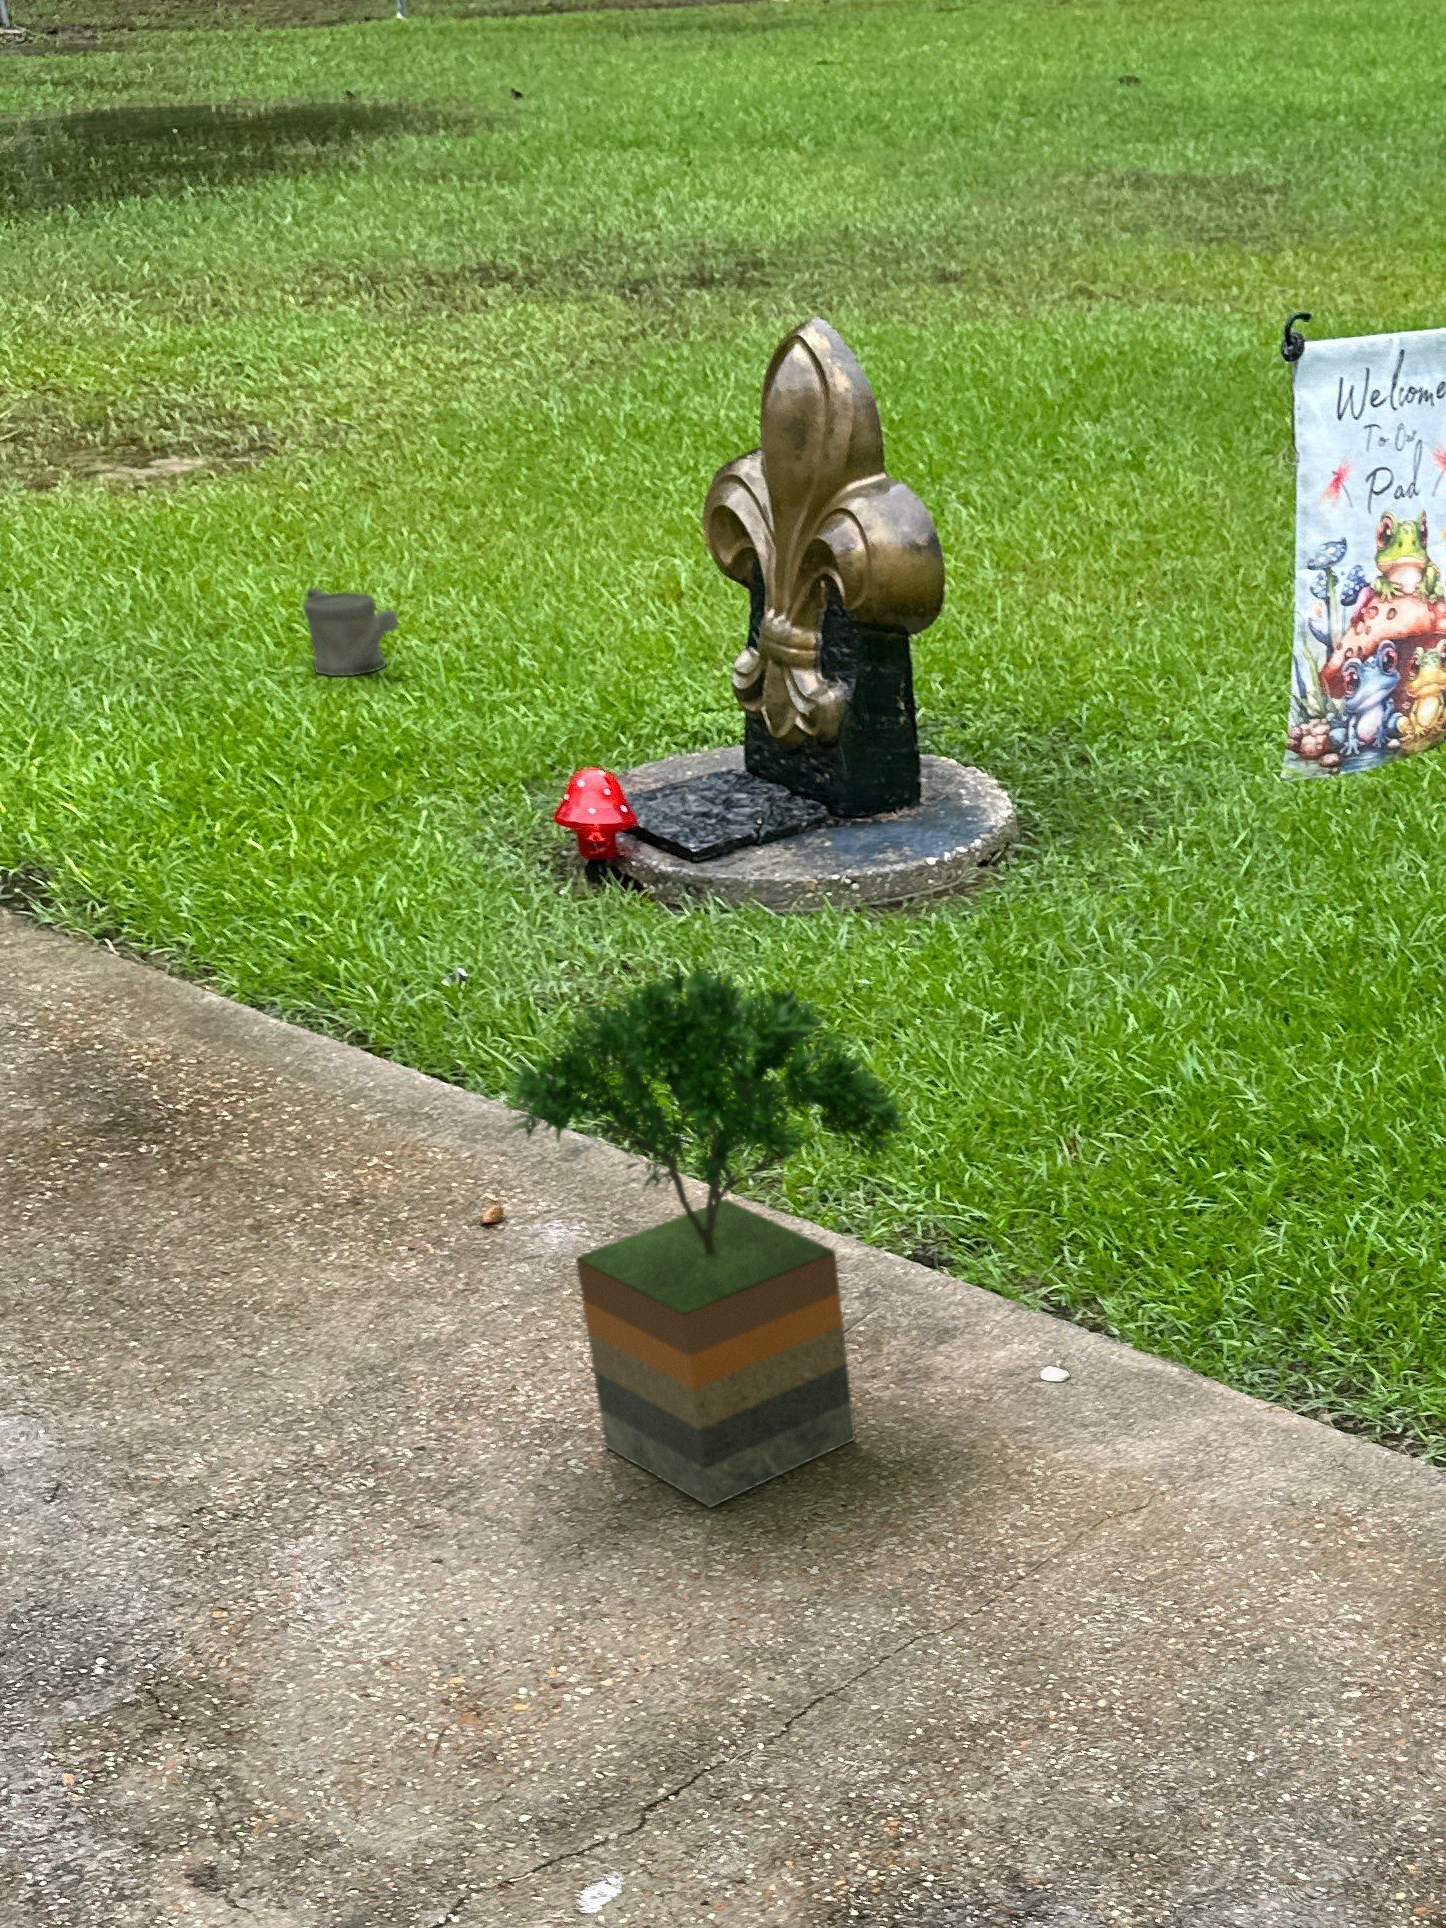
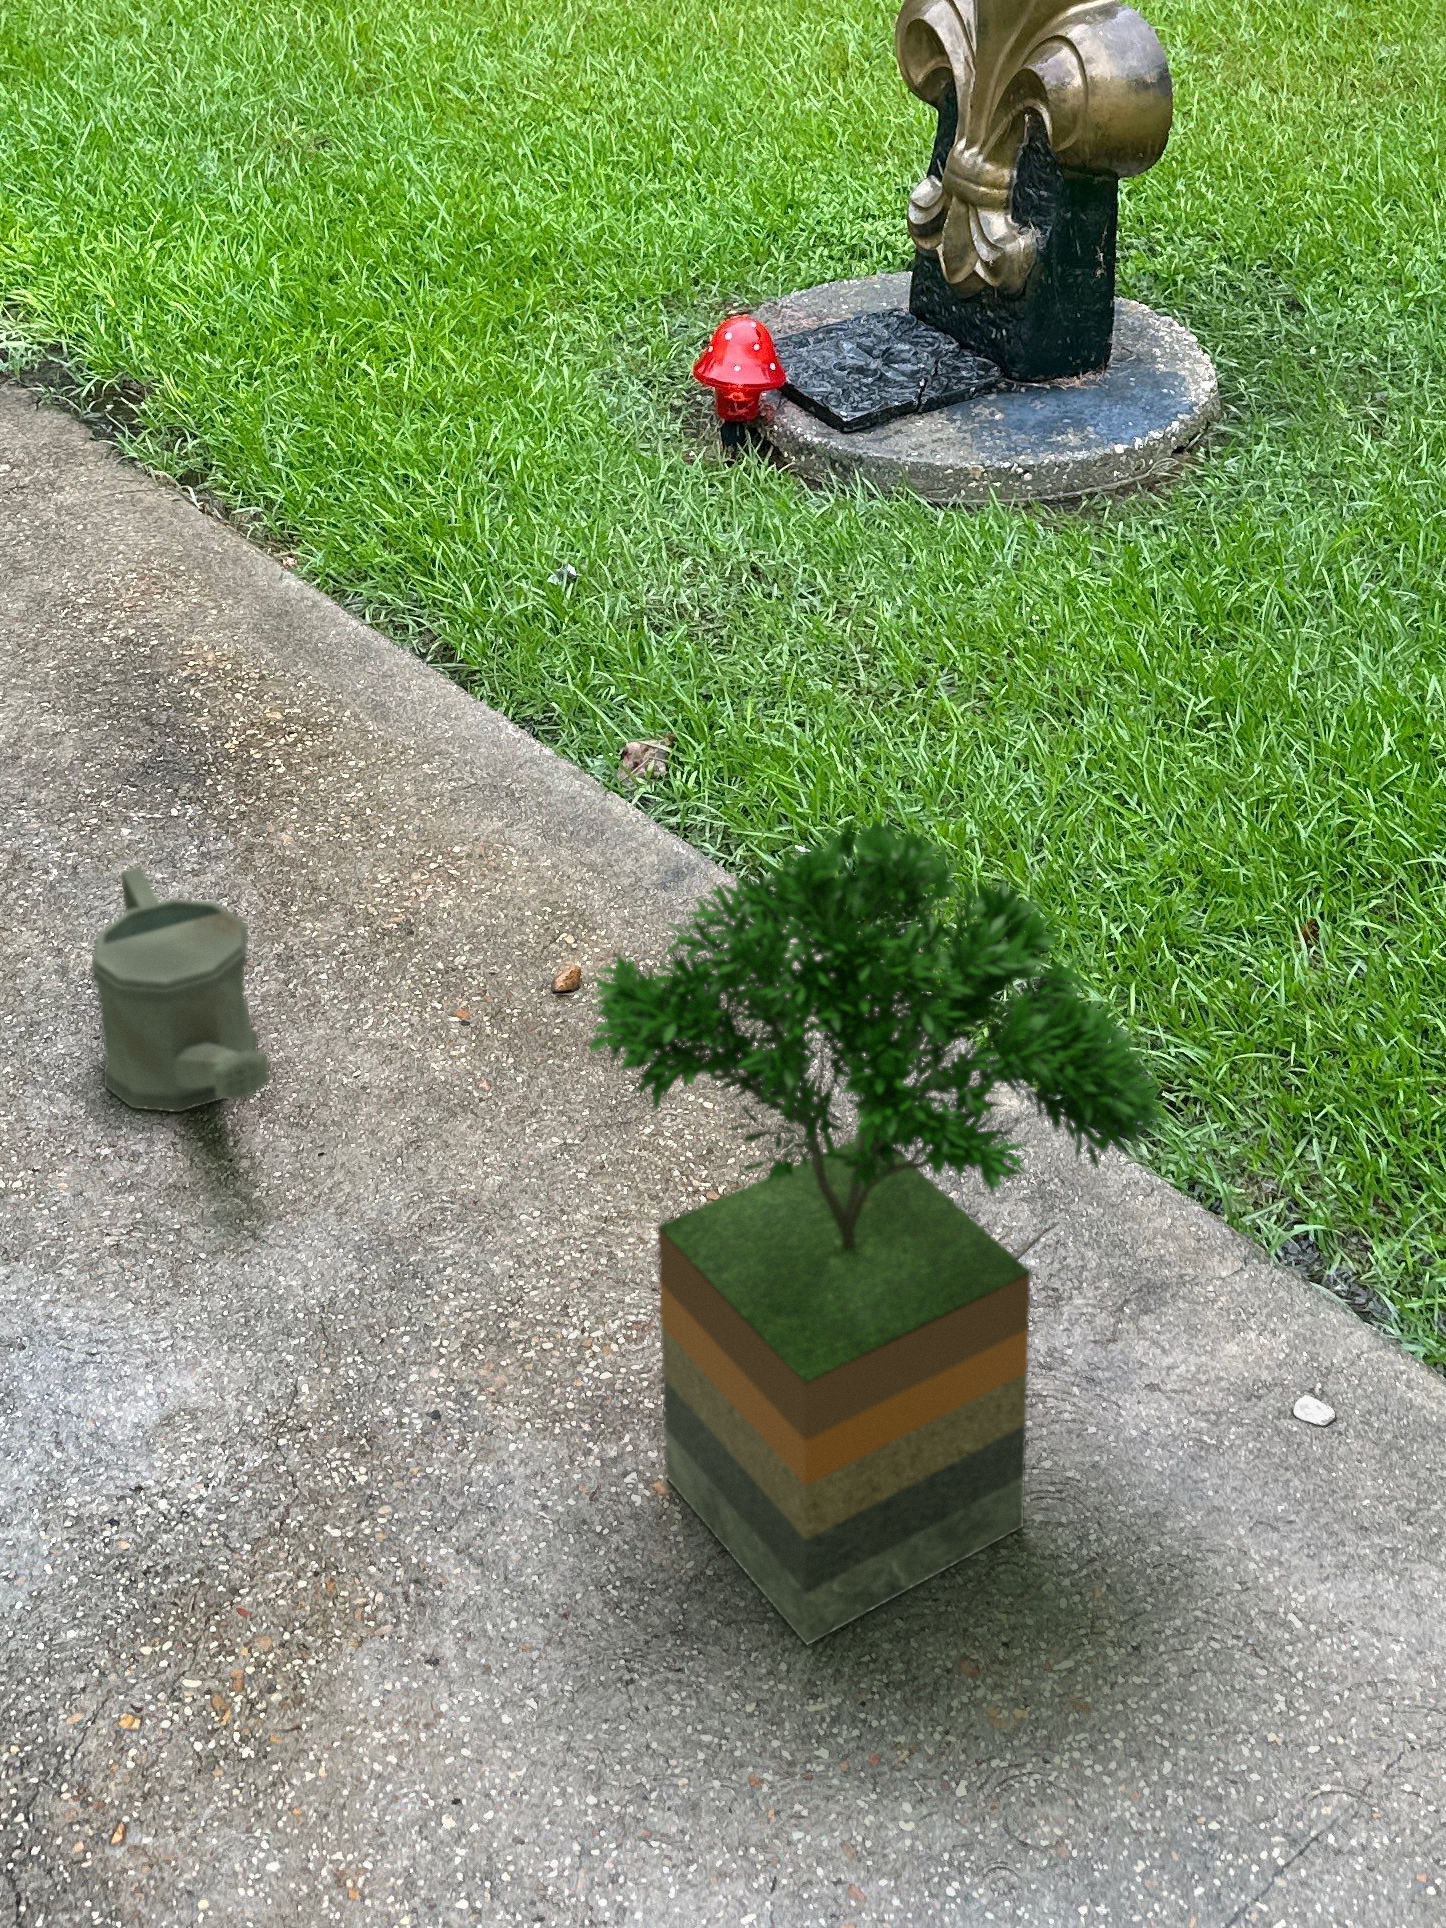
watering can: present [303,588,398,676] -> present [91,867,270,1112]

